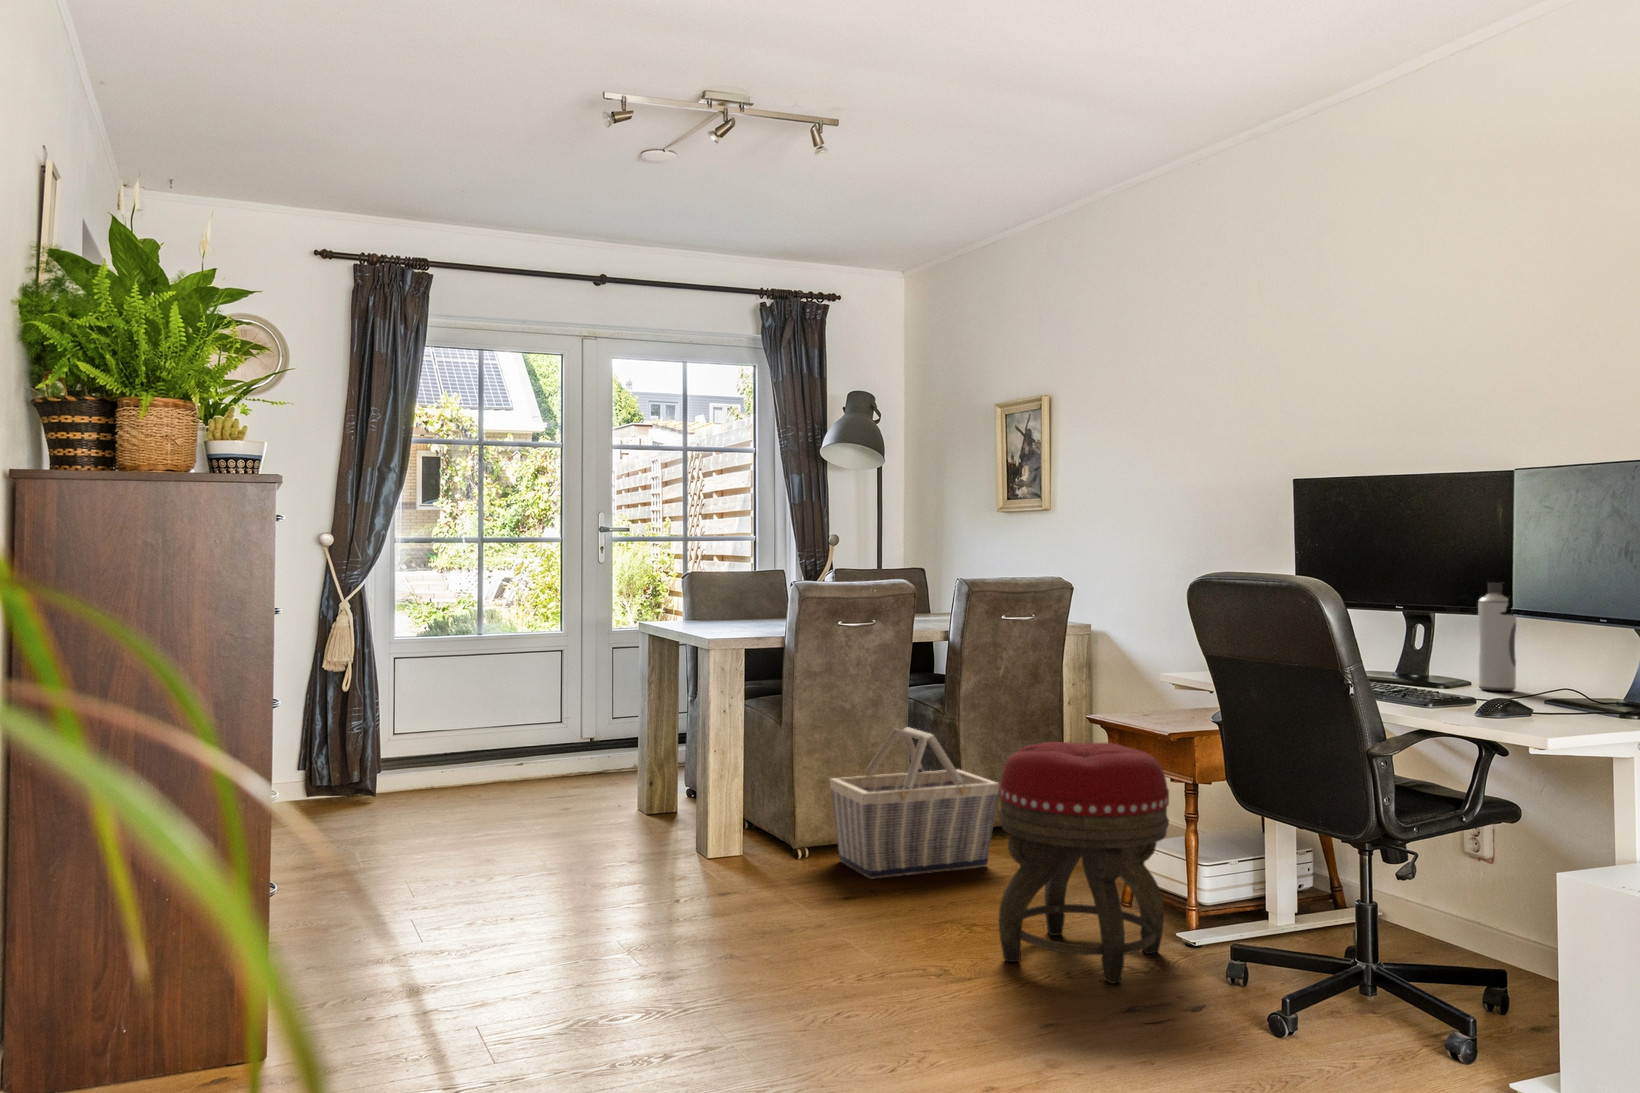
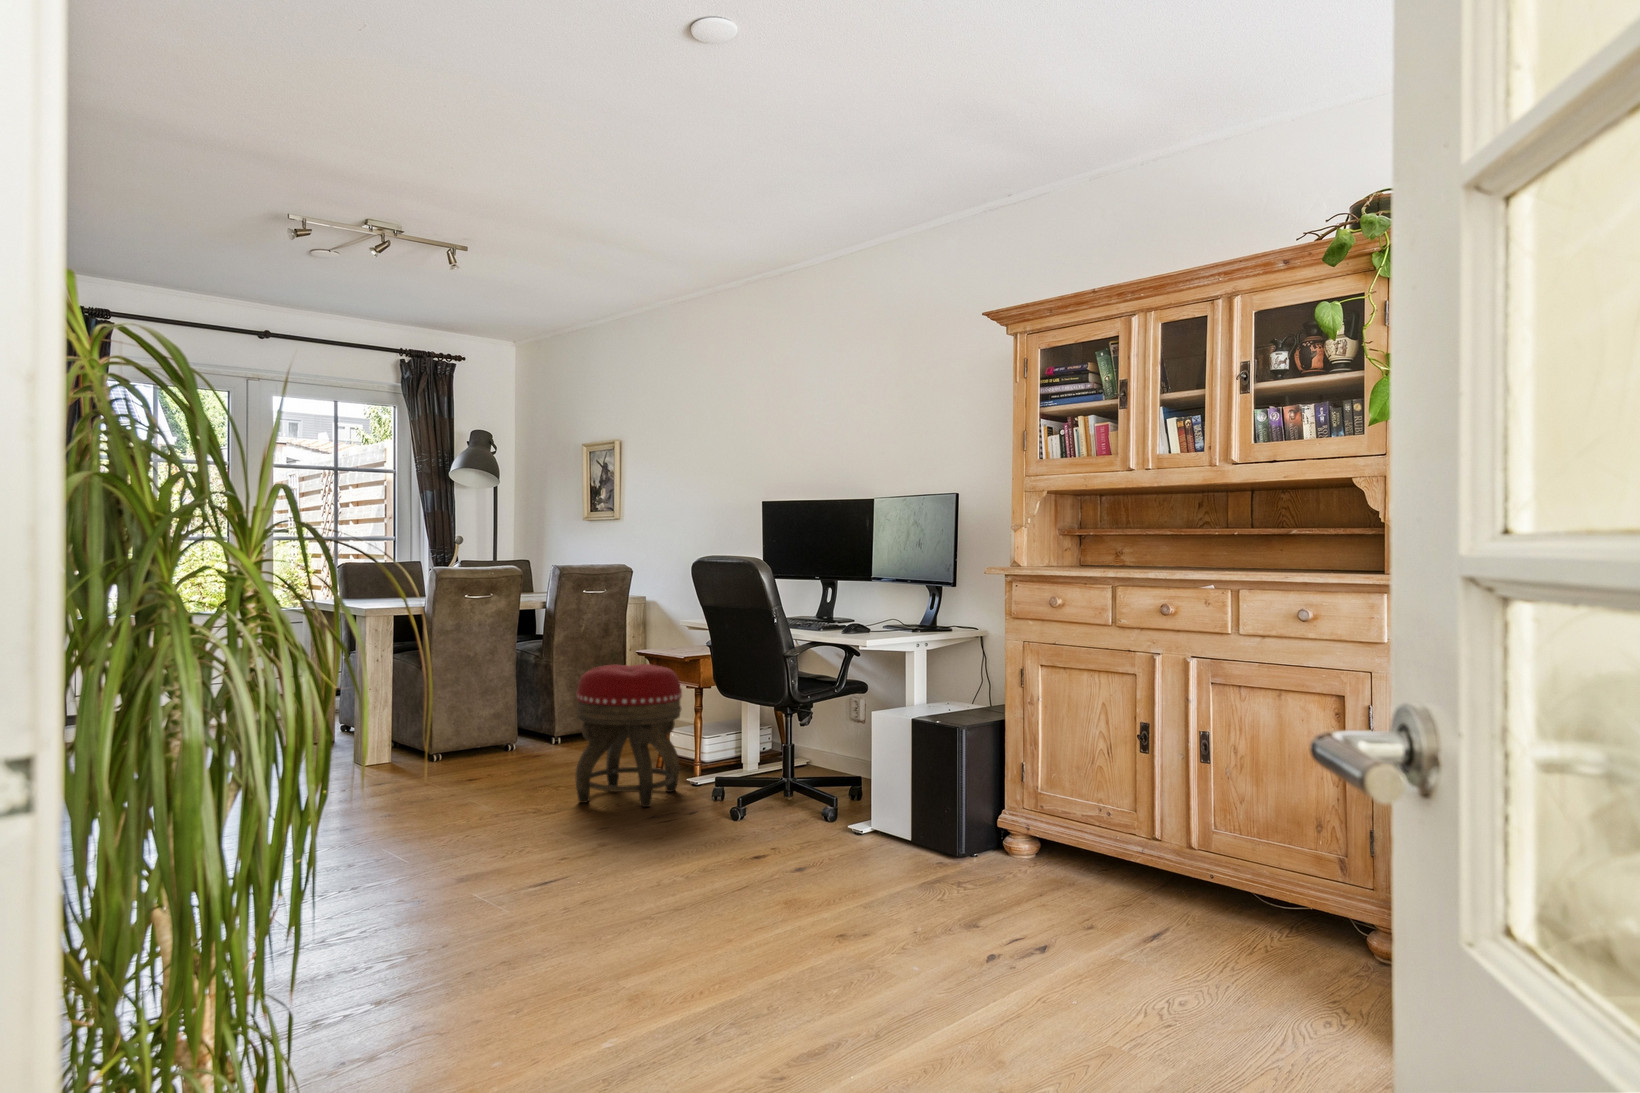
water bottle: present [1478,583,1516,691] -> none [853,560,872,623]
basket: present [830,727,999,878] -> none [459,666,579,769]

